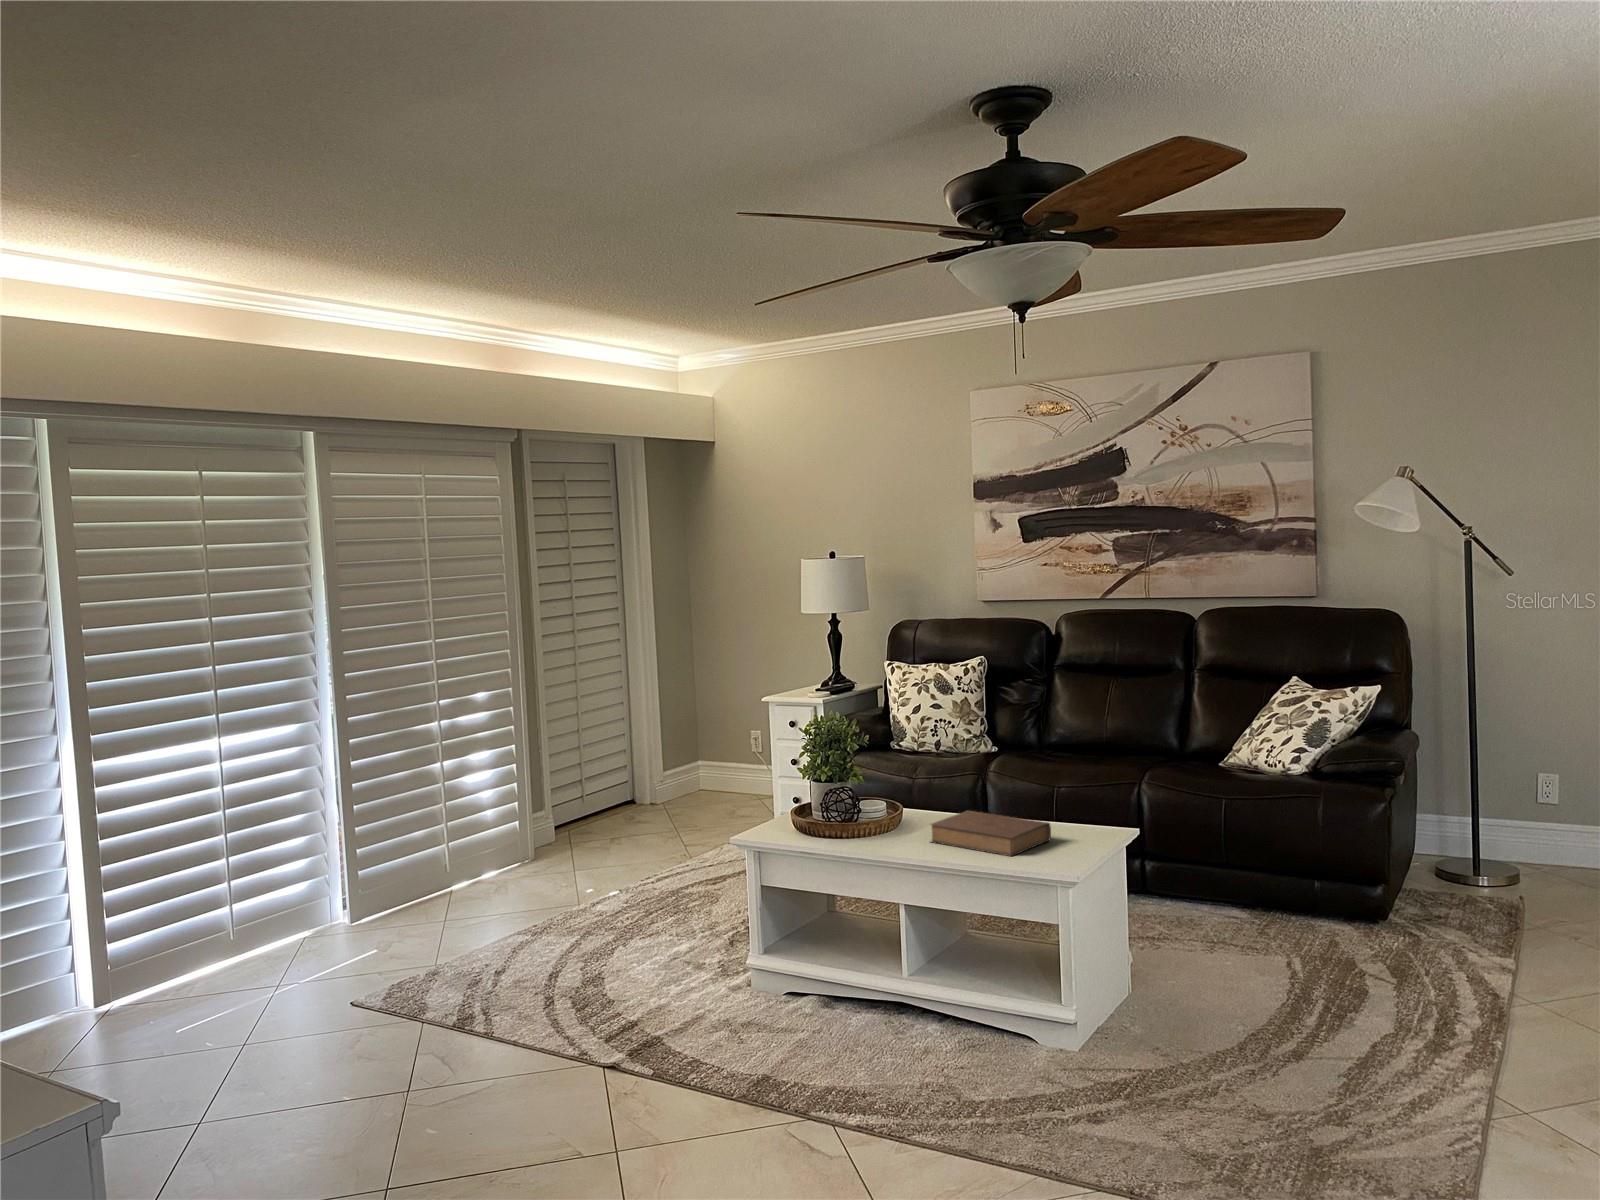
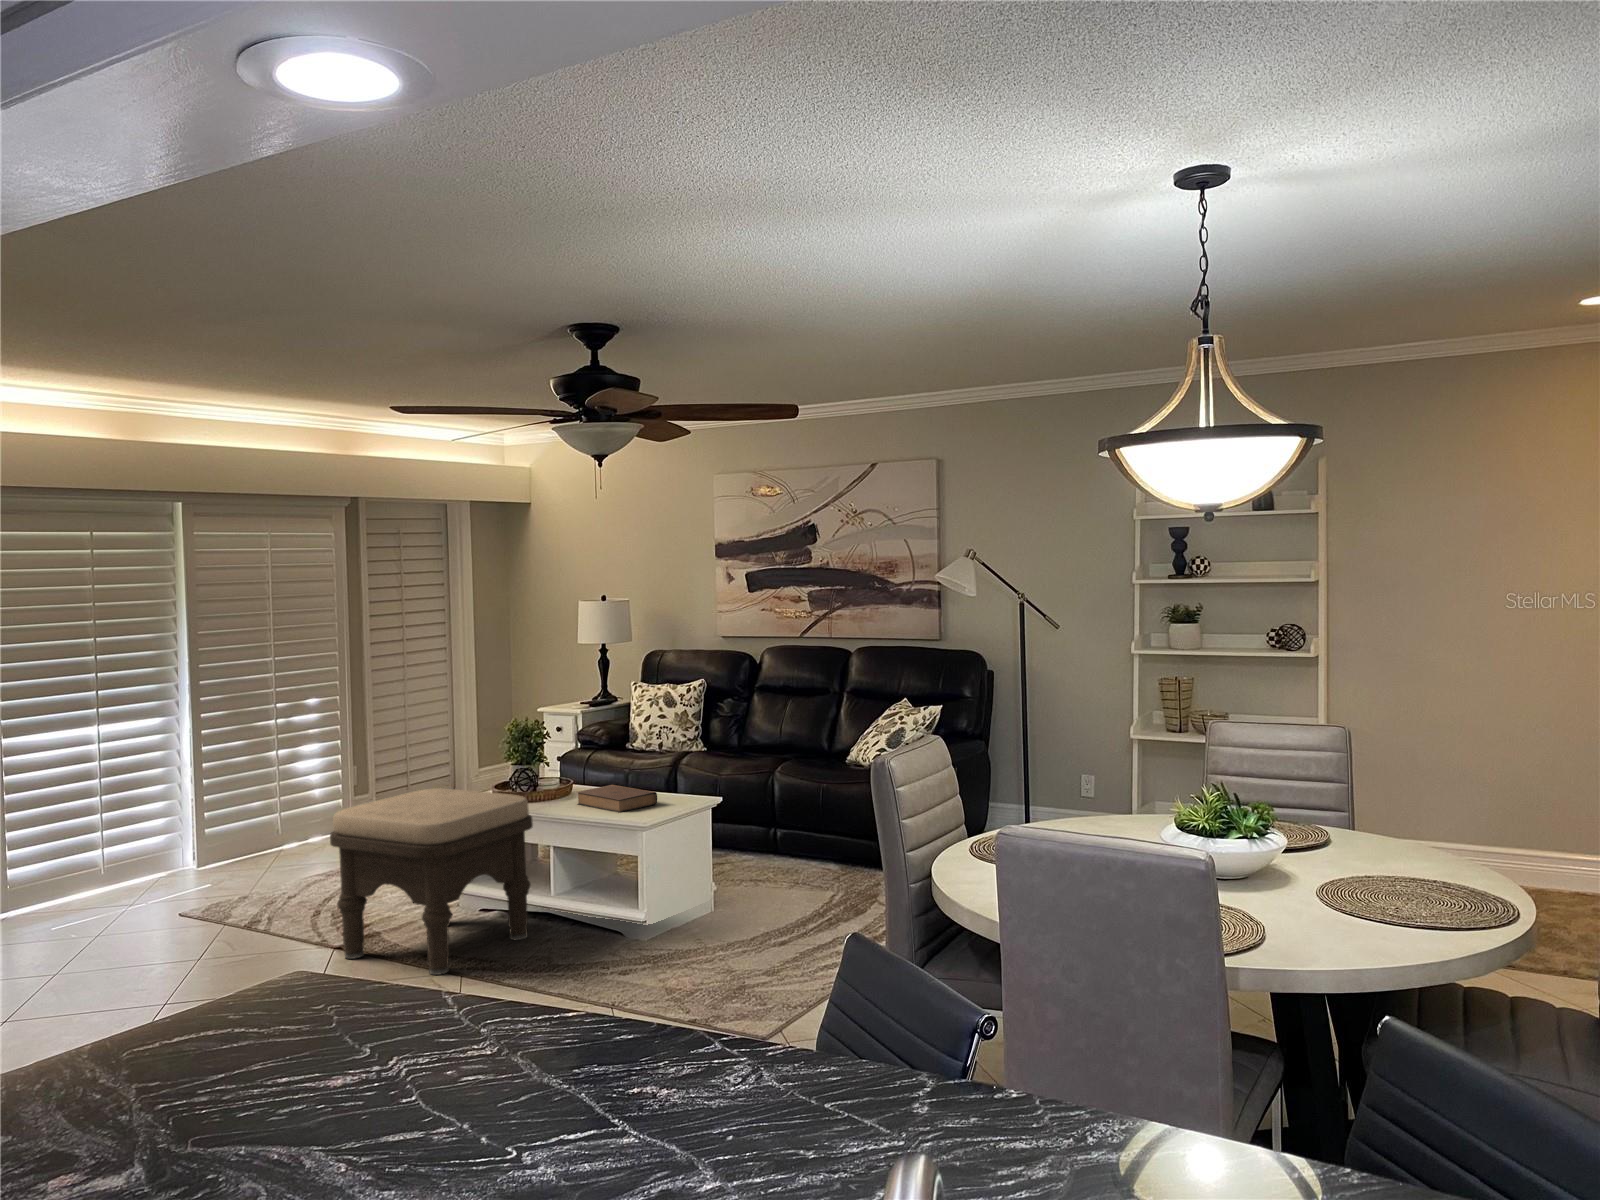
ottoman: none [604,824,891,1126] -> present [330,788,533,975]

